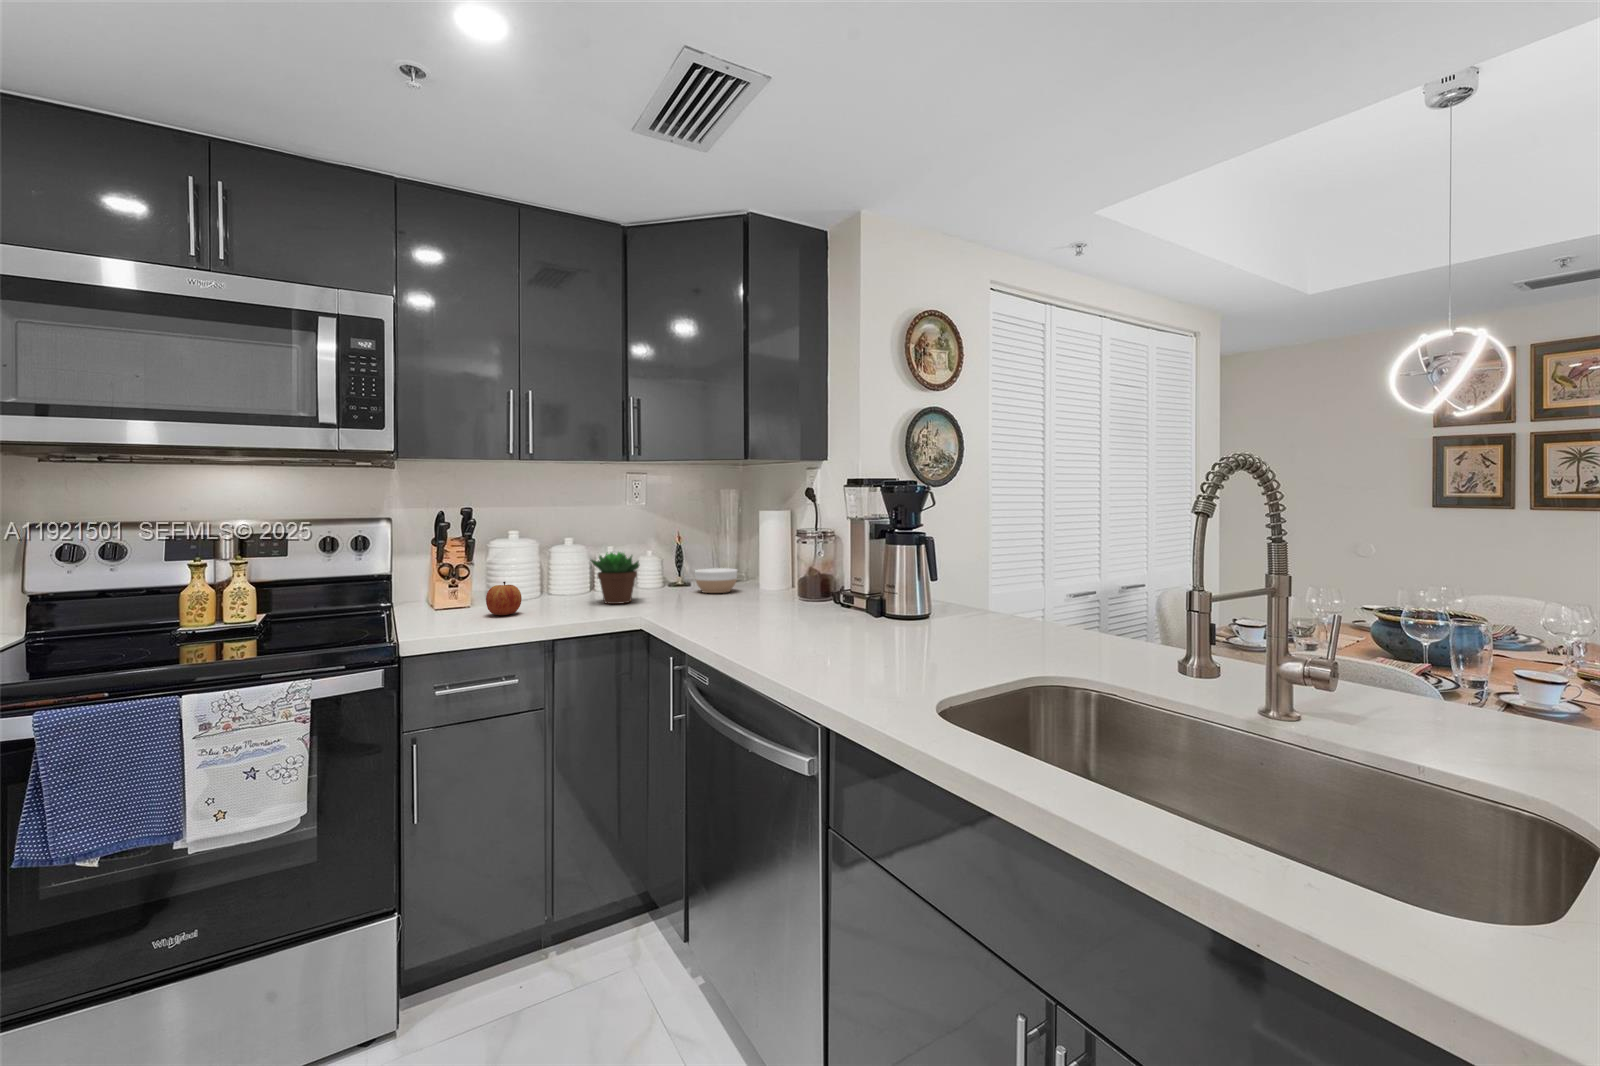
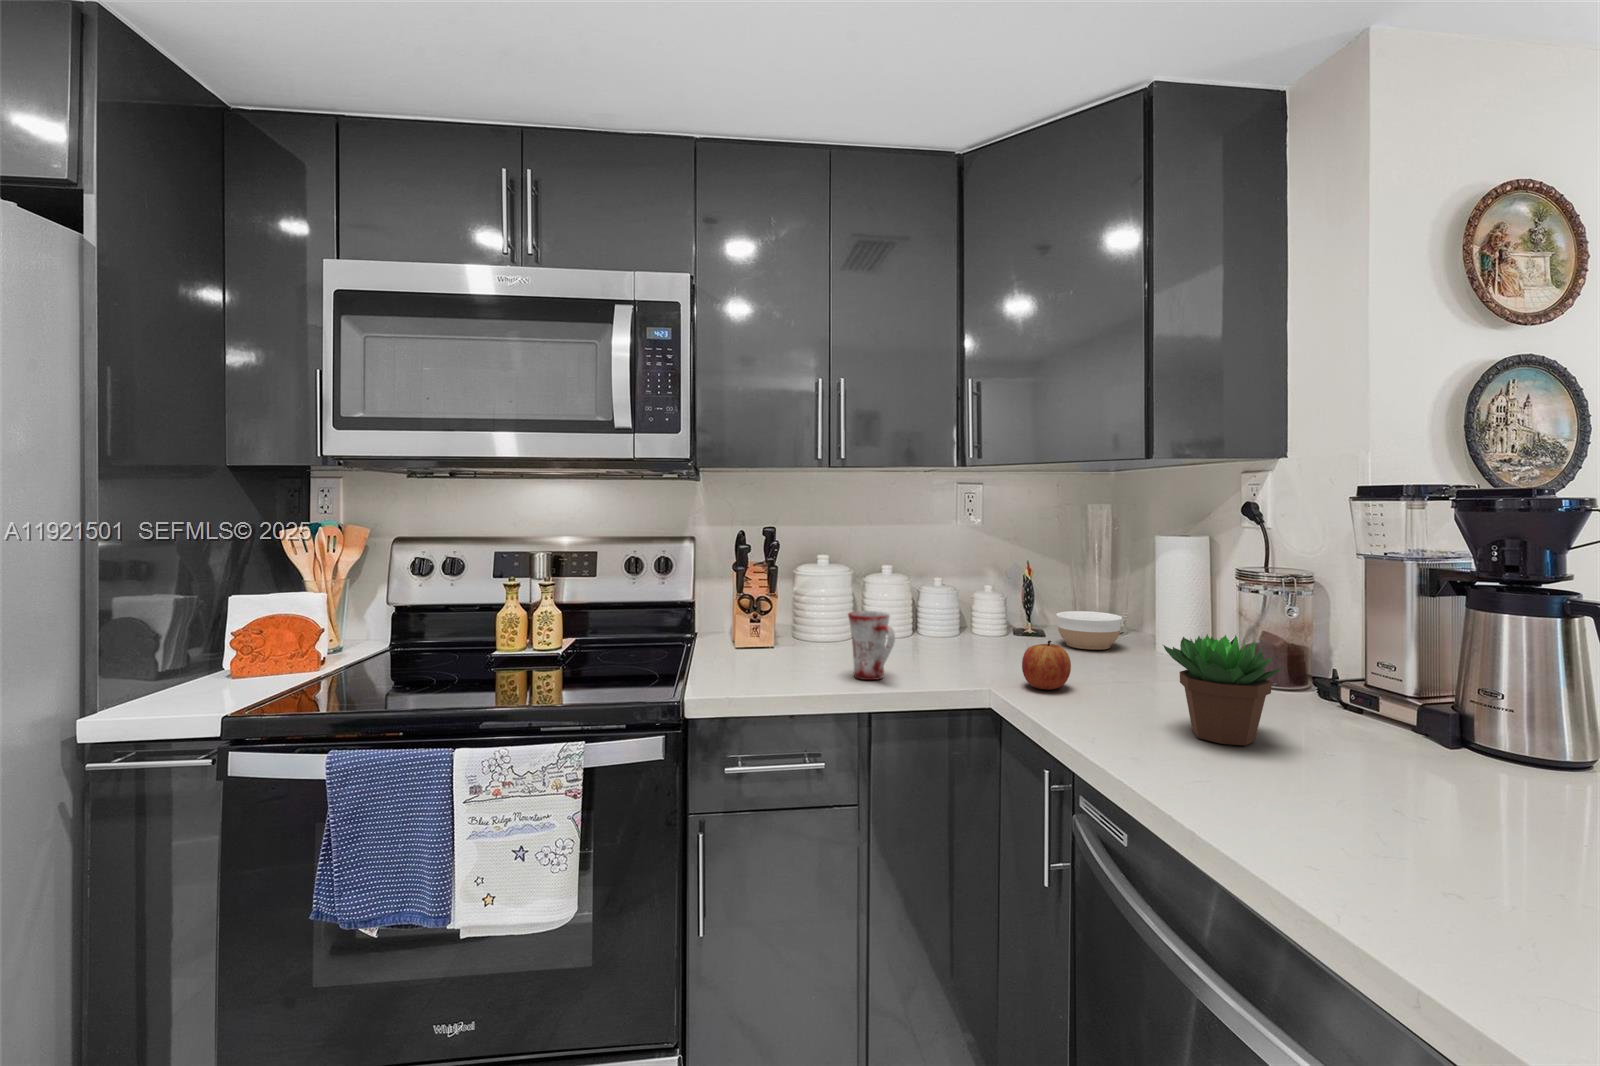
succulent plant: present [591,552,640,604] -> present [1163,634,1282,745]
mug: none [538,569,576,619] -> present [848,611,895,680]
apple: present [486,582,522,615] -> present [1022,641,1071,690]

